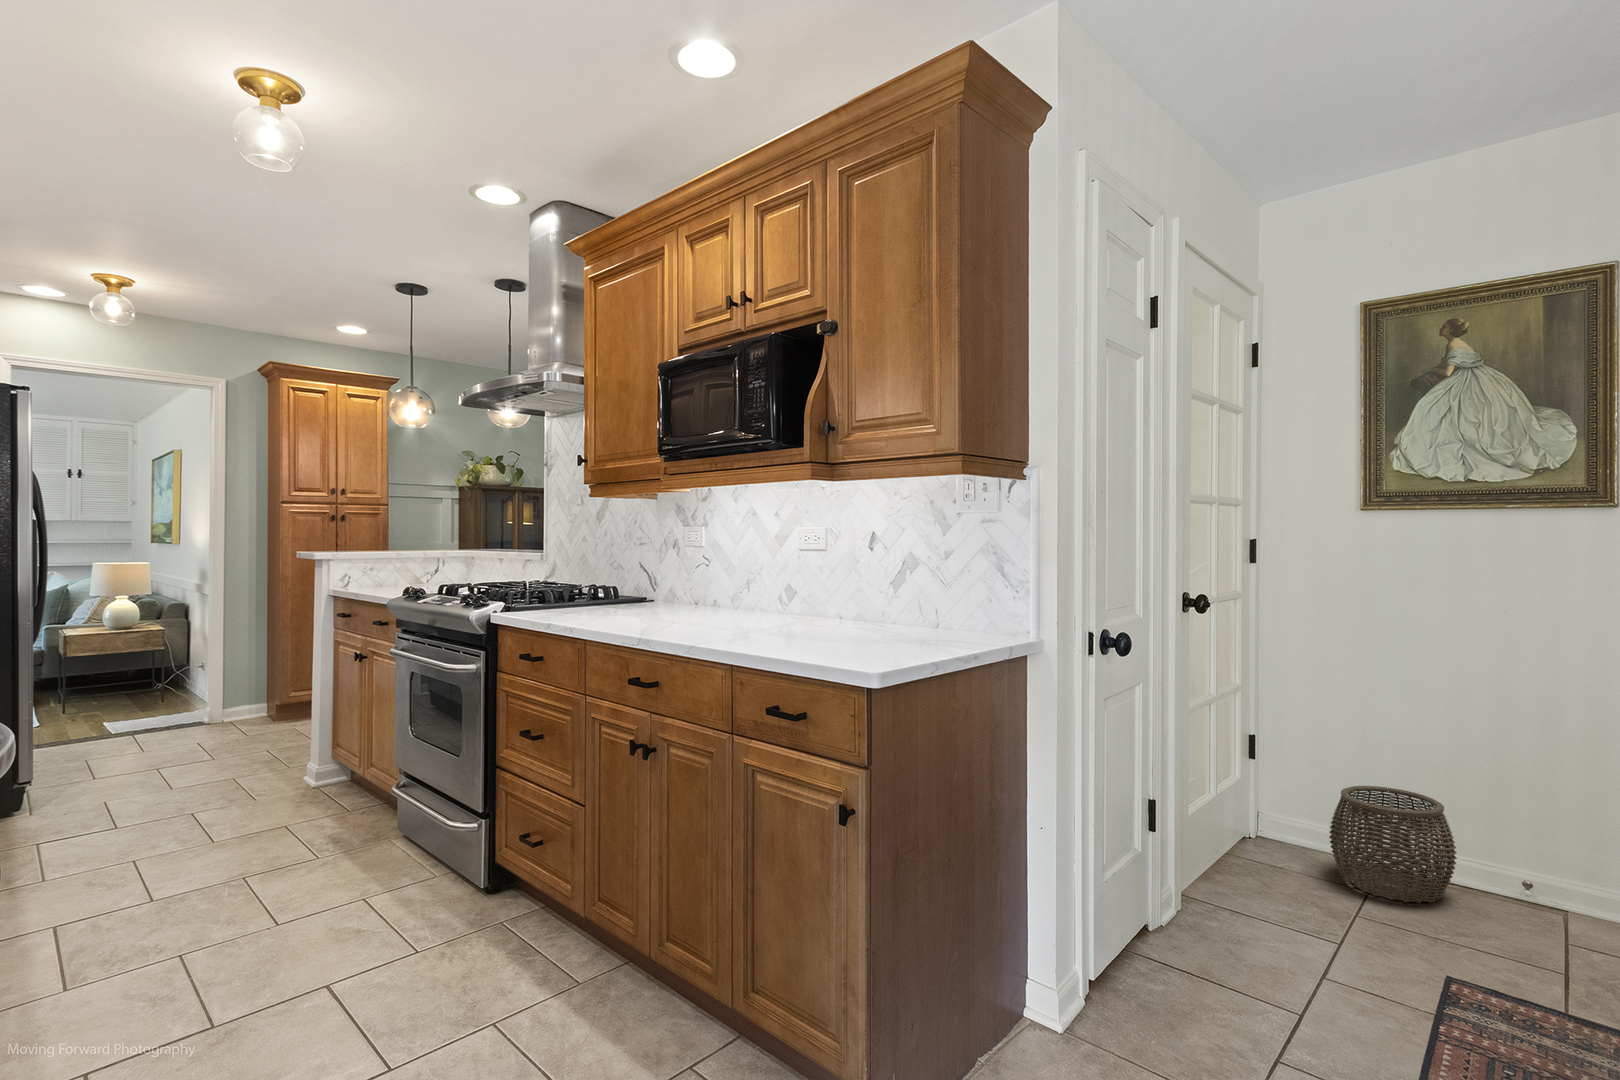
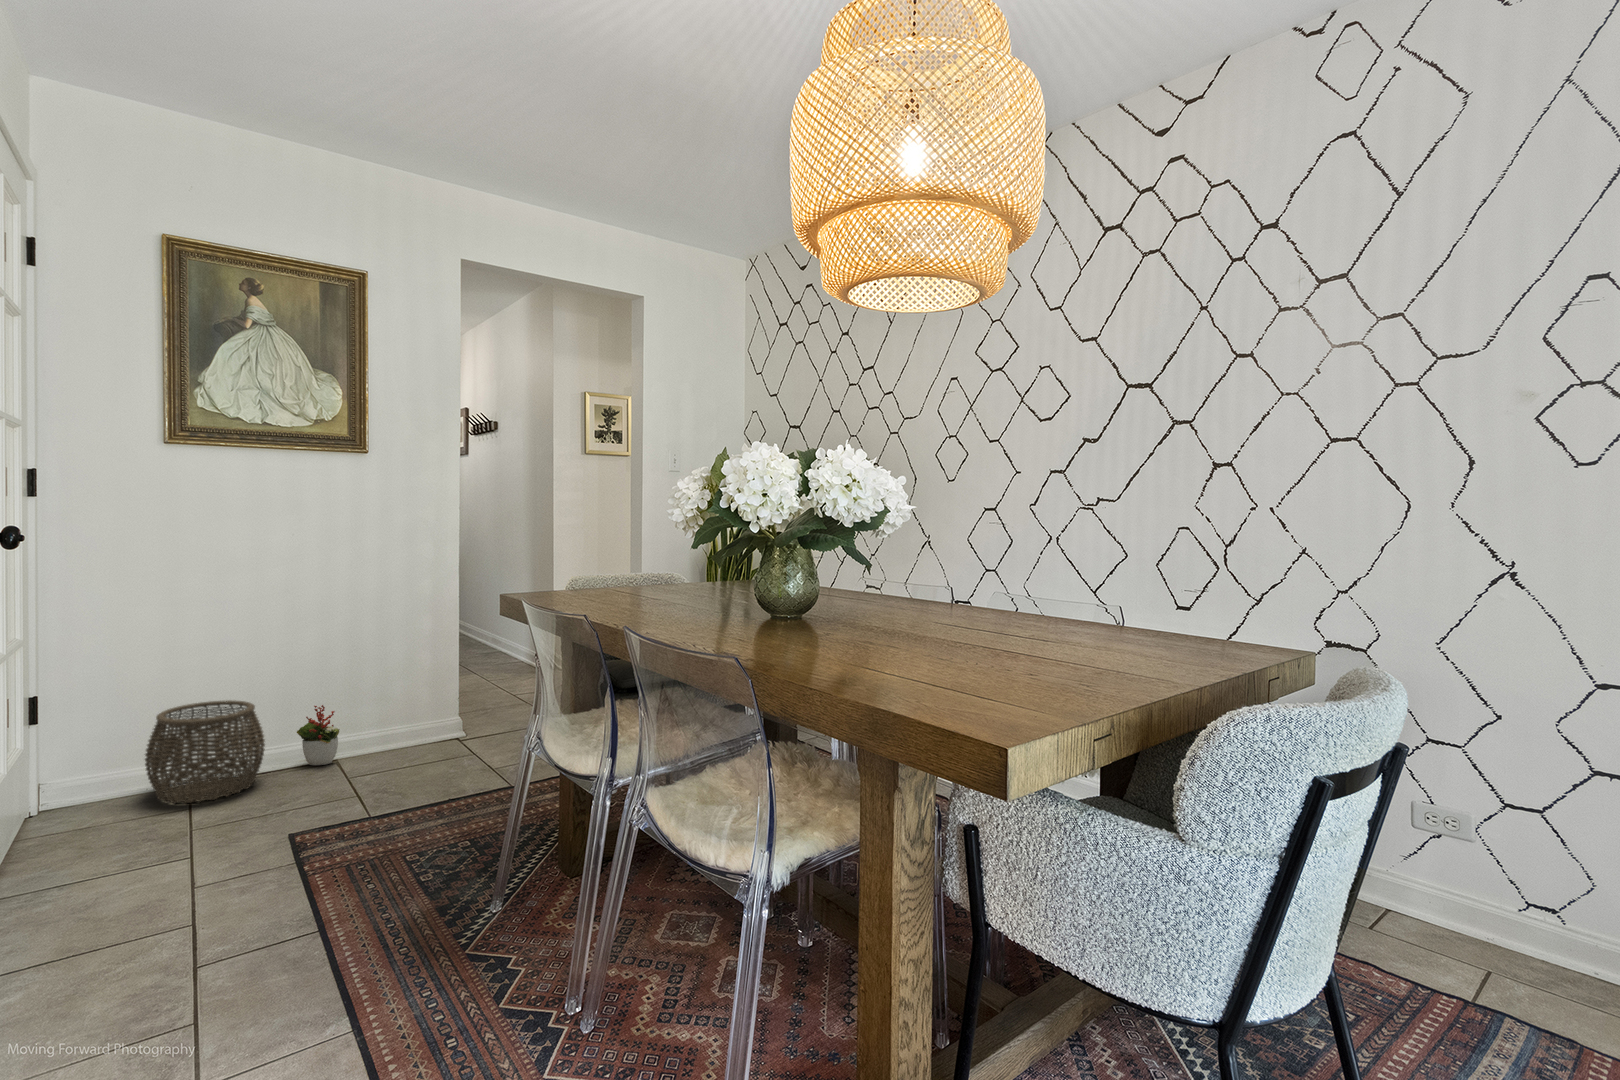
decorative plant: none [1503,831,1563,914] -> present [297,705,340,765]

